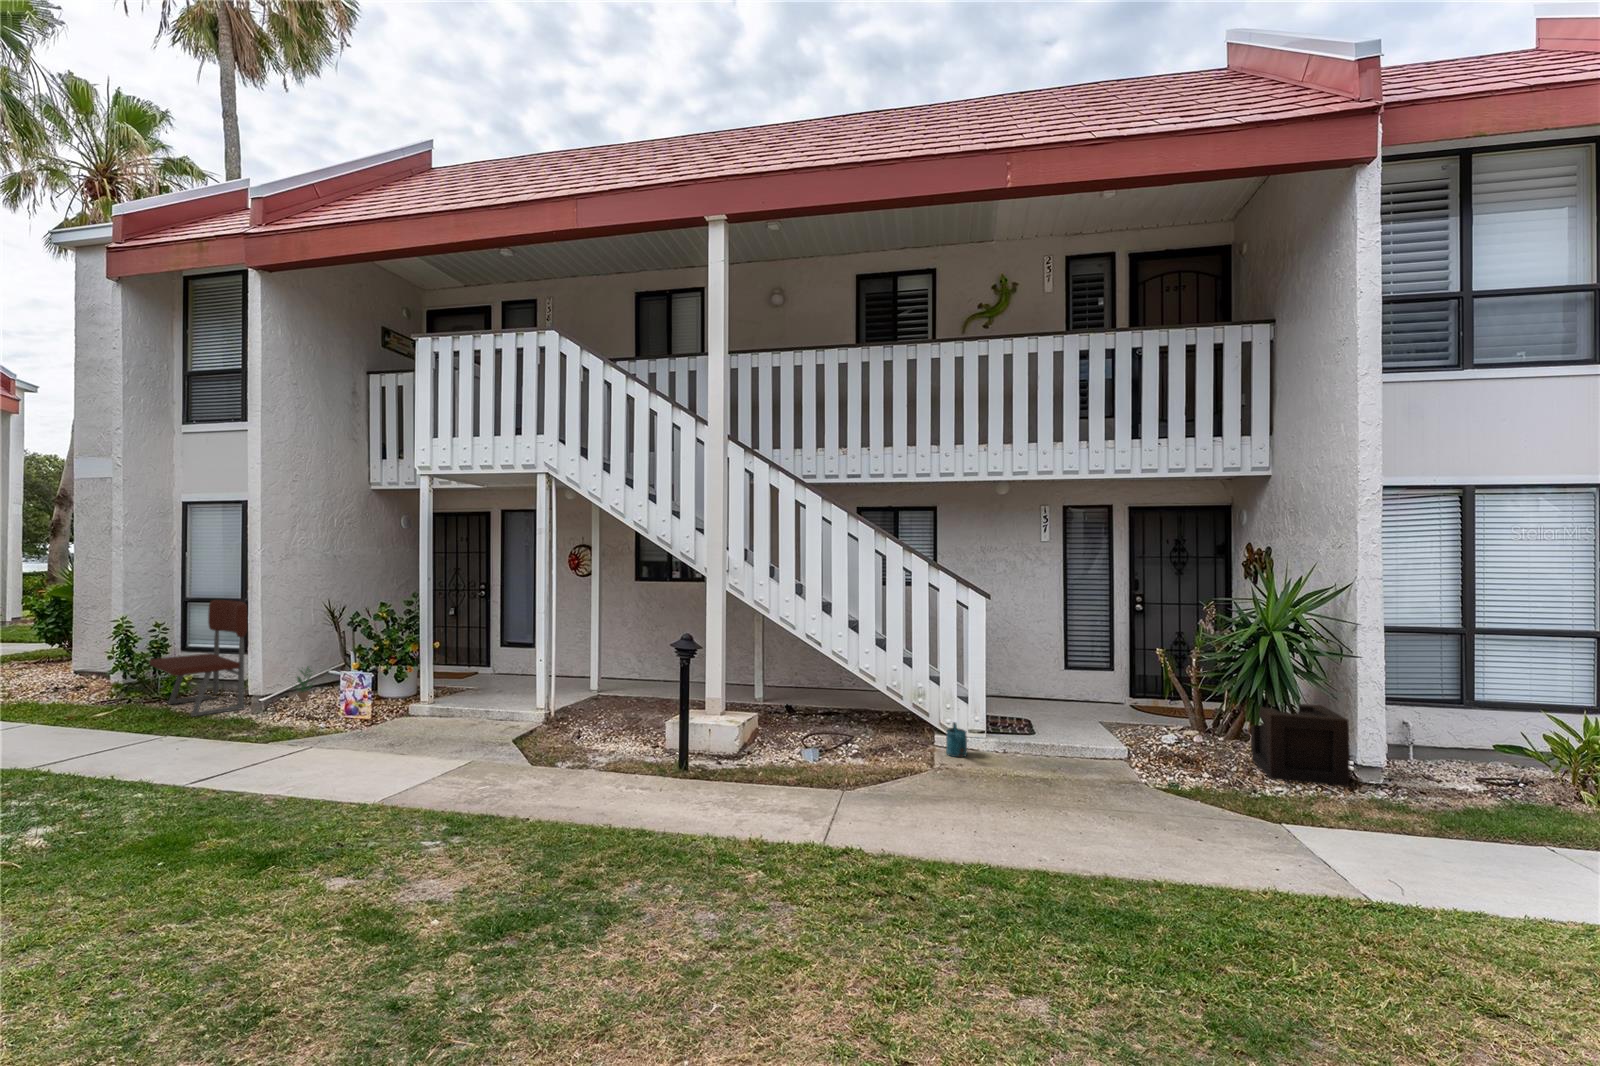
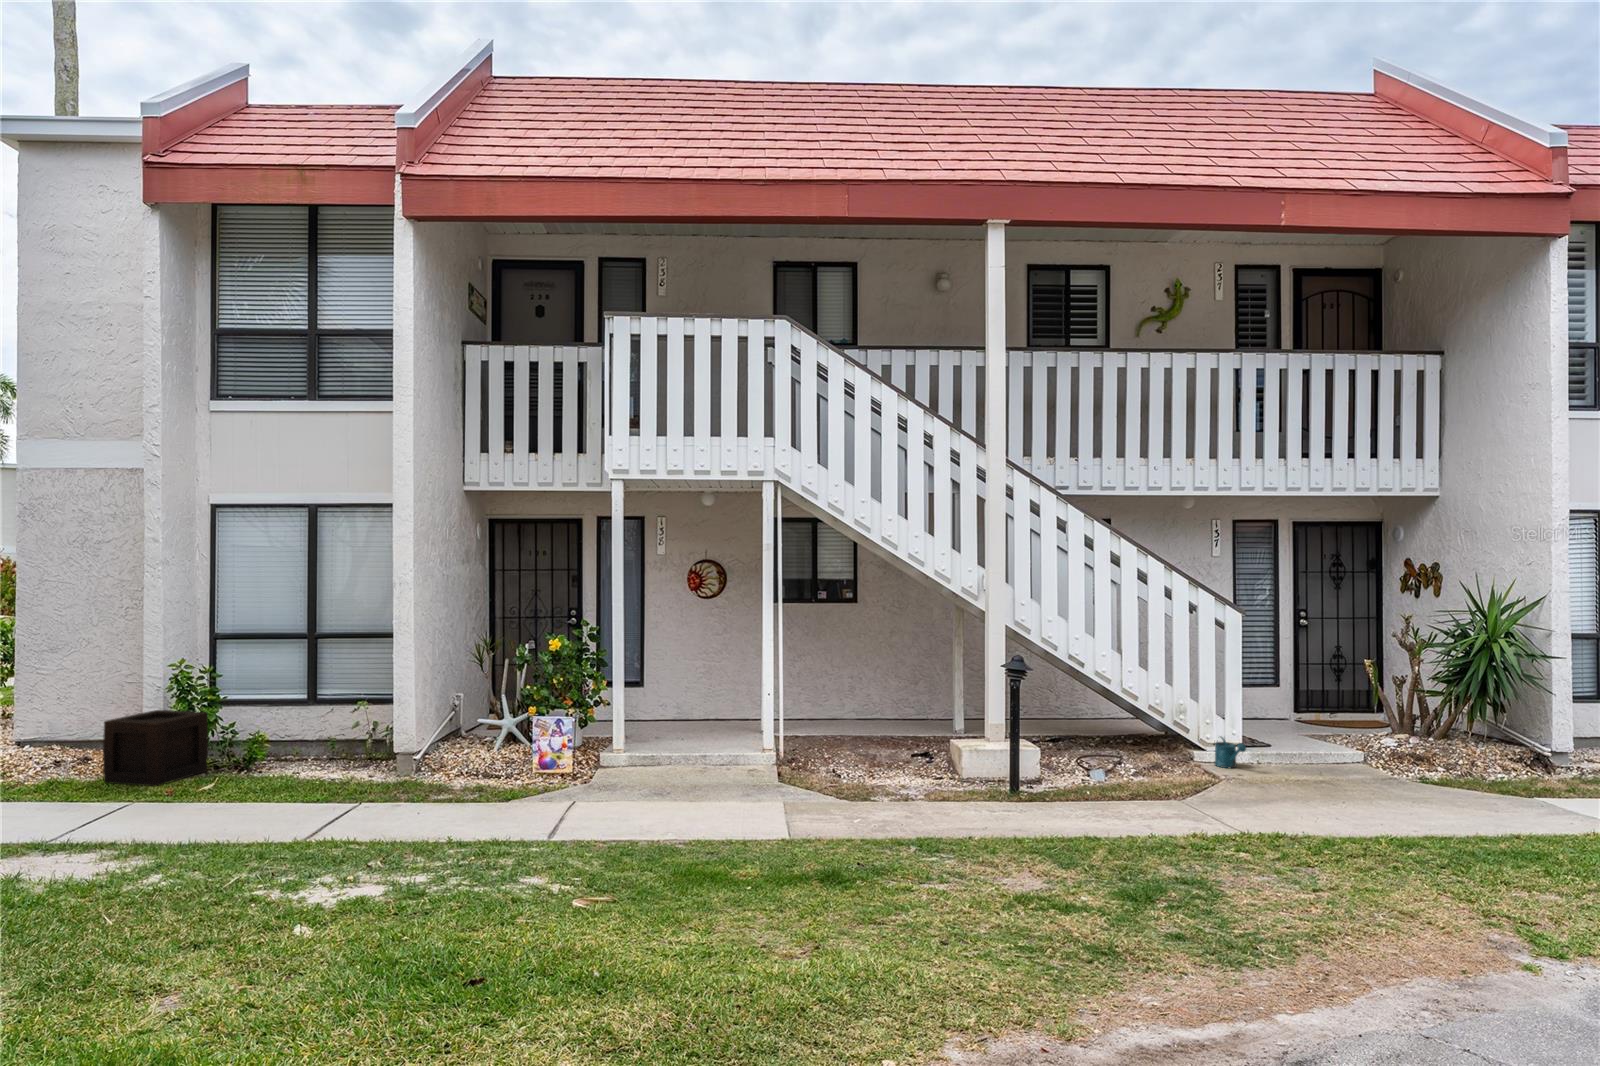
bench: present [149,600,247,717] -> none [244,635,387,781]
potted plant: present [295,667,312,701] -> none [416,712,444,758]
wooden crate: present [1251,704,1350,787] -> present [103,710,208,786]

